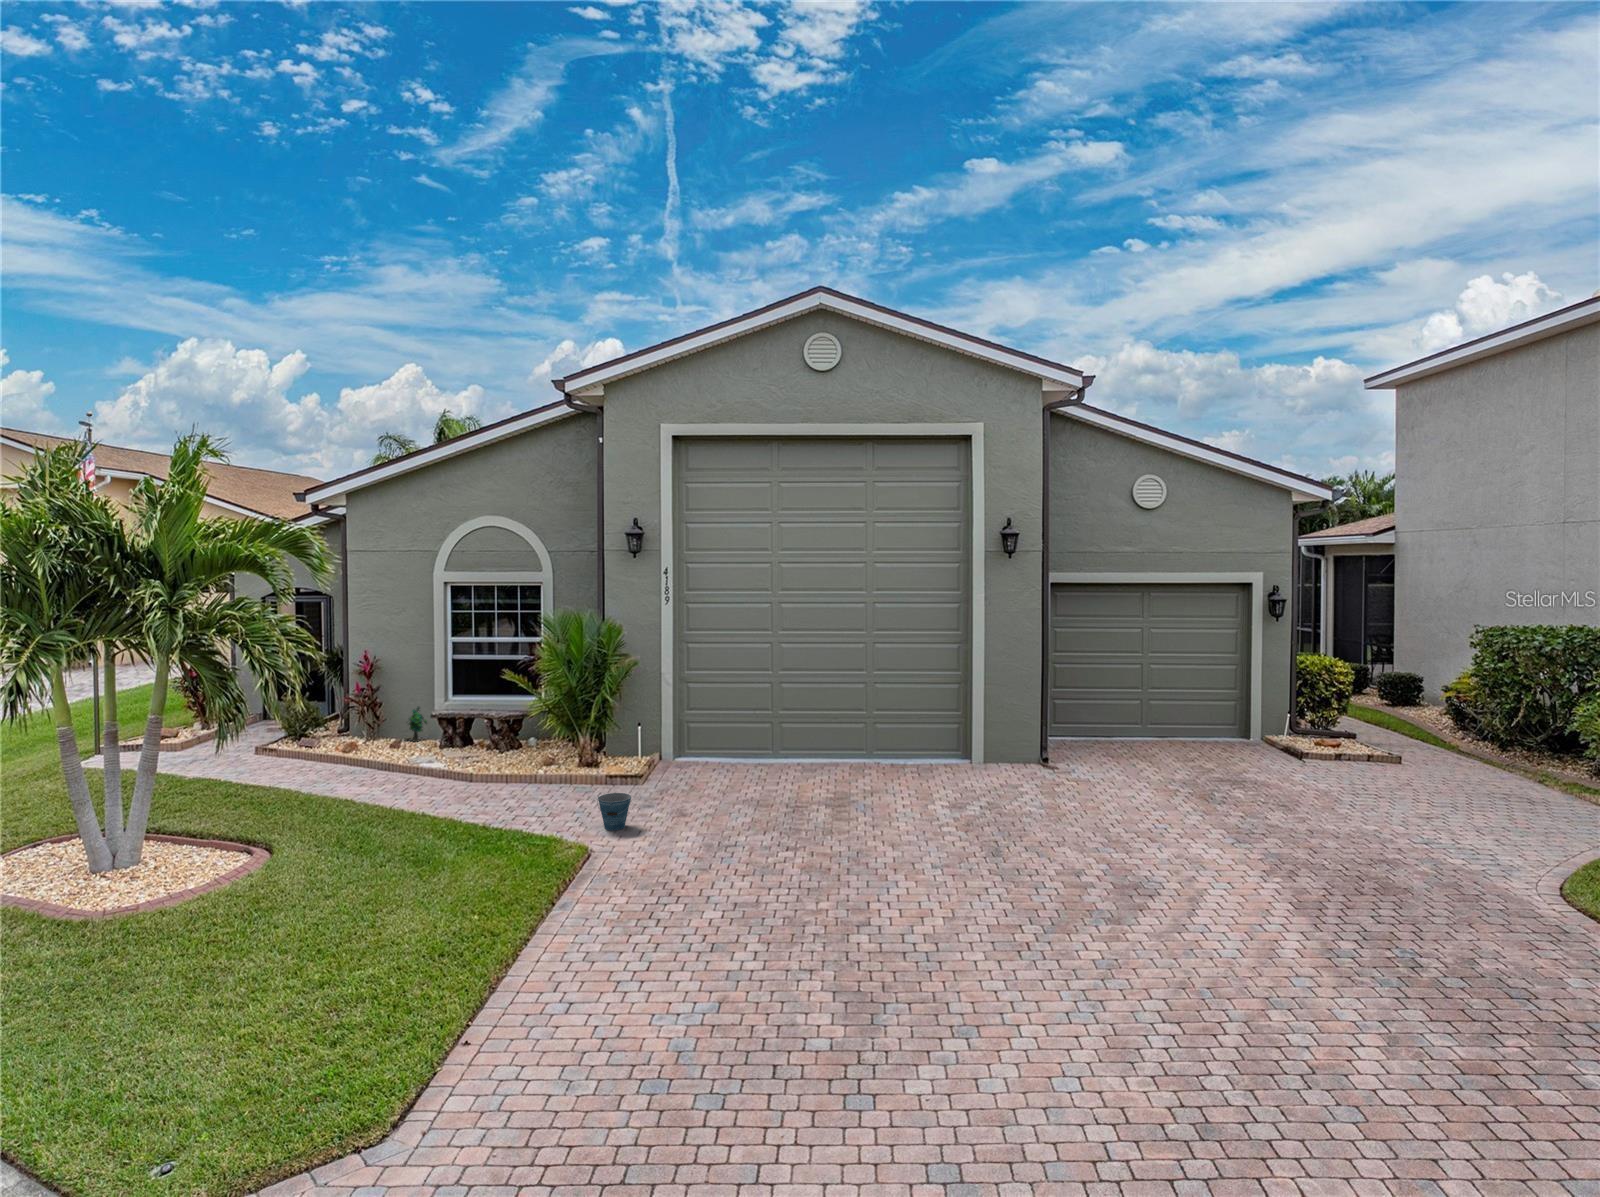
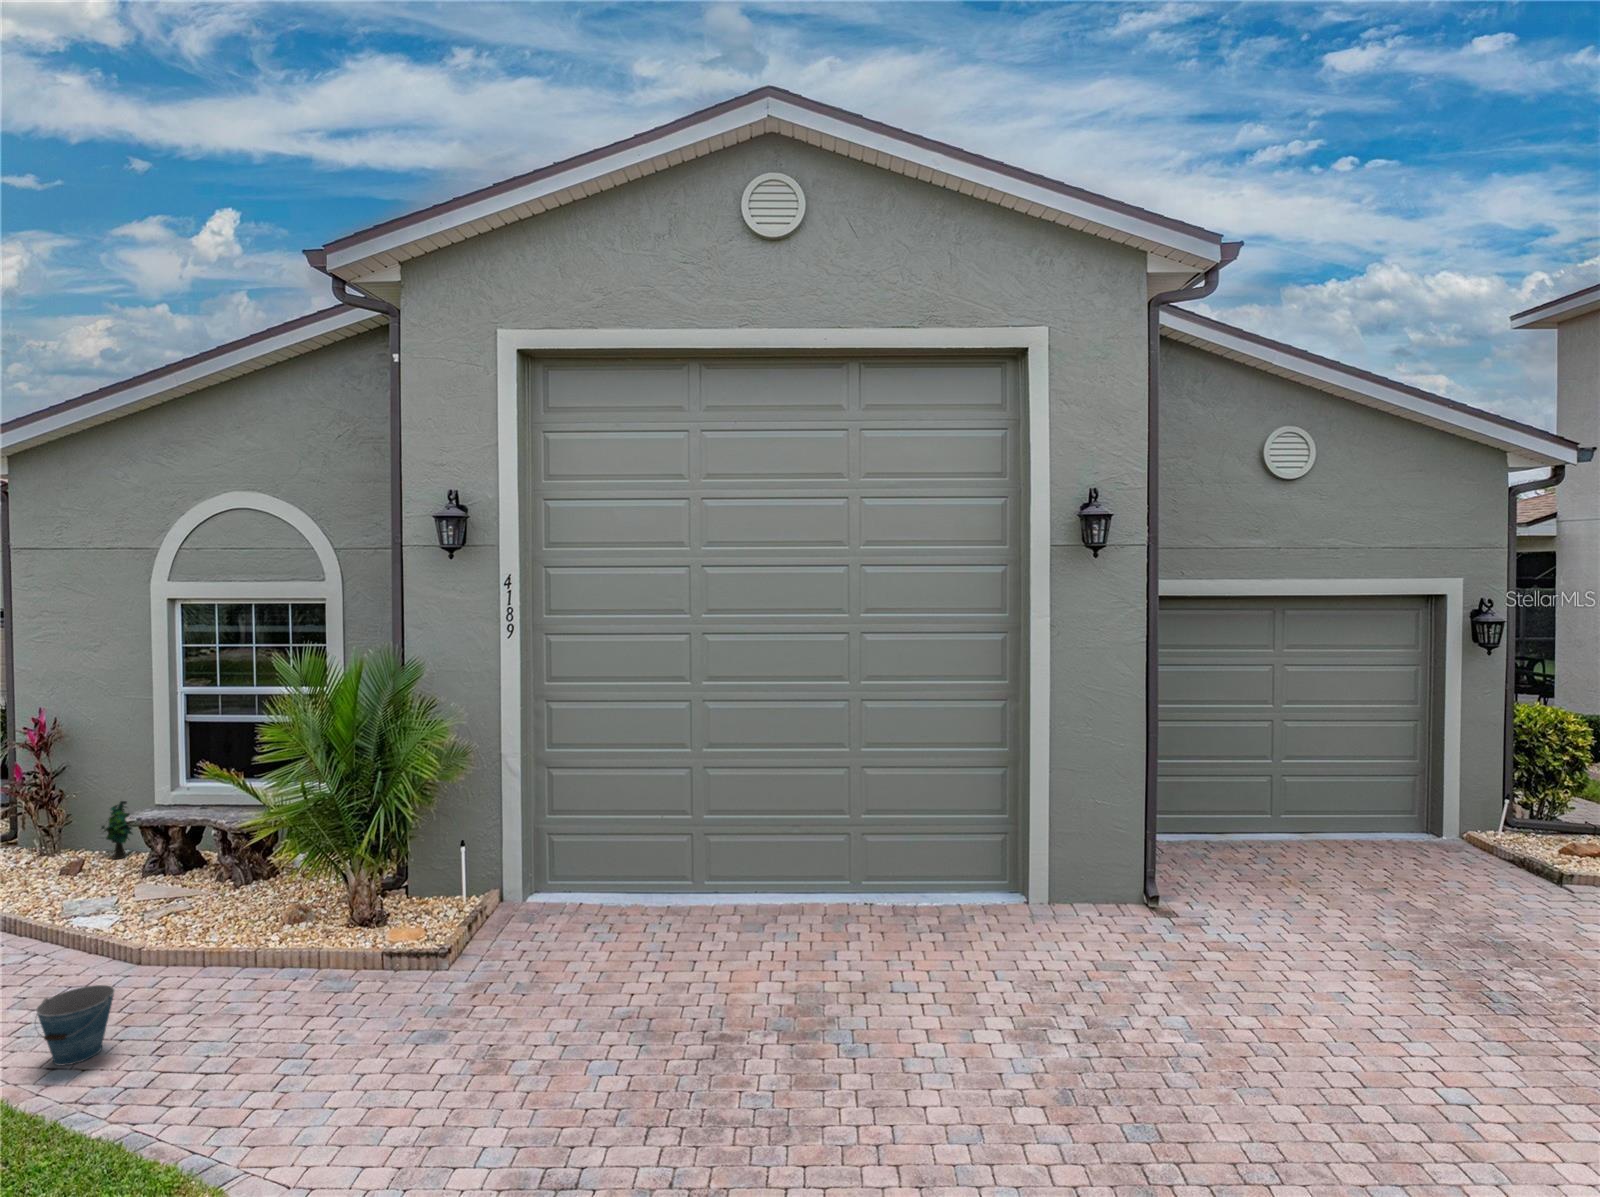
bucket: present [598,793,631,830] -> present [36,985,115,1065]

